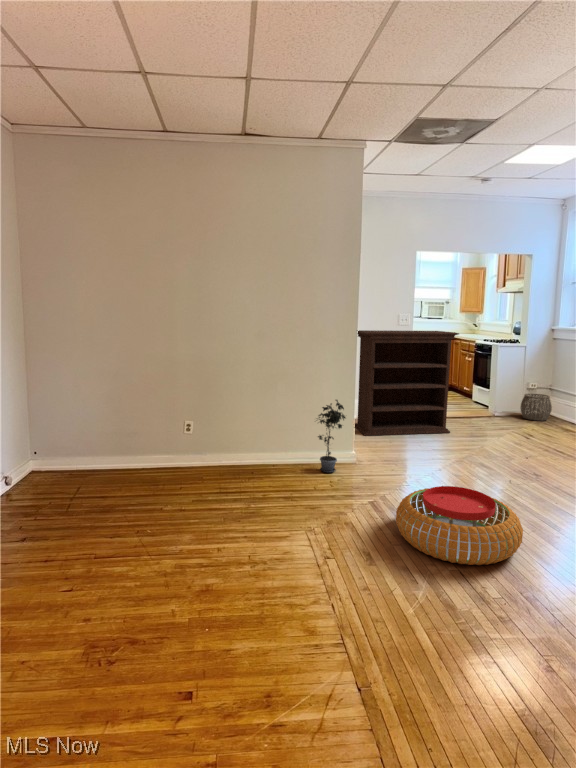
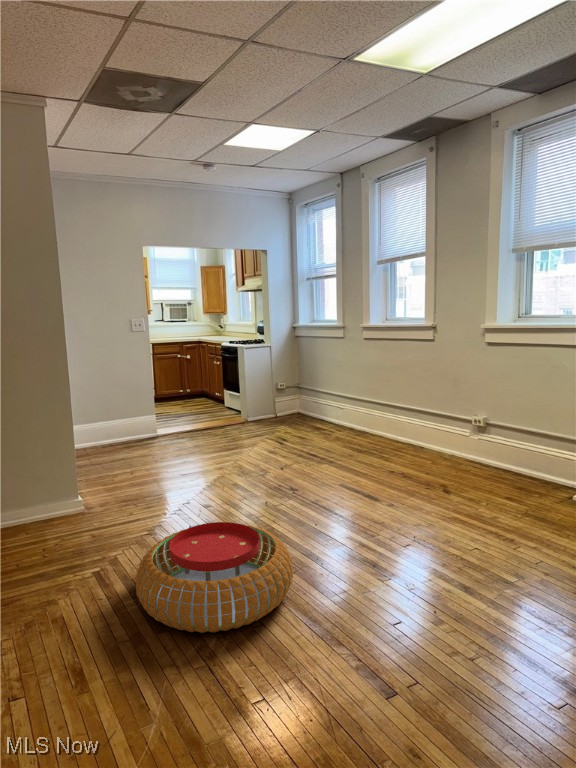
bookshelf: present [355,330,459,436] -> none [73,332,204,469]
woven basket: present [521,393,552,421] -> none [272,393,301,421]
potted plant: present [318,400,345,473] -> none [12,430,63,534]

